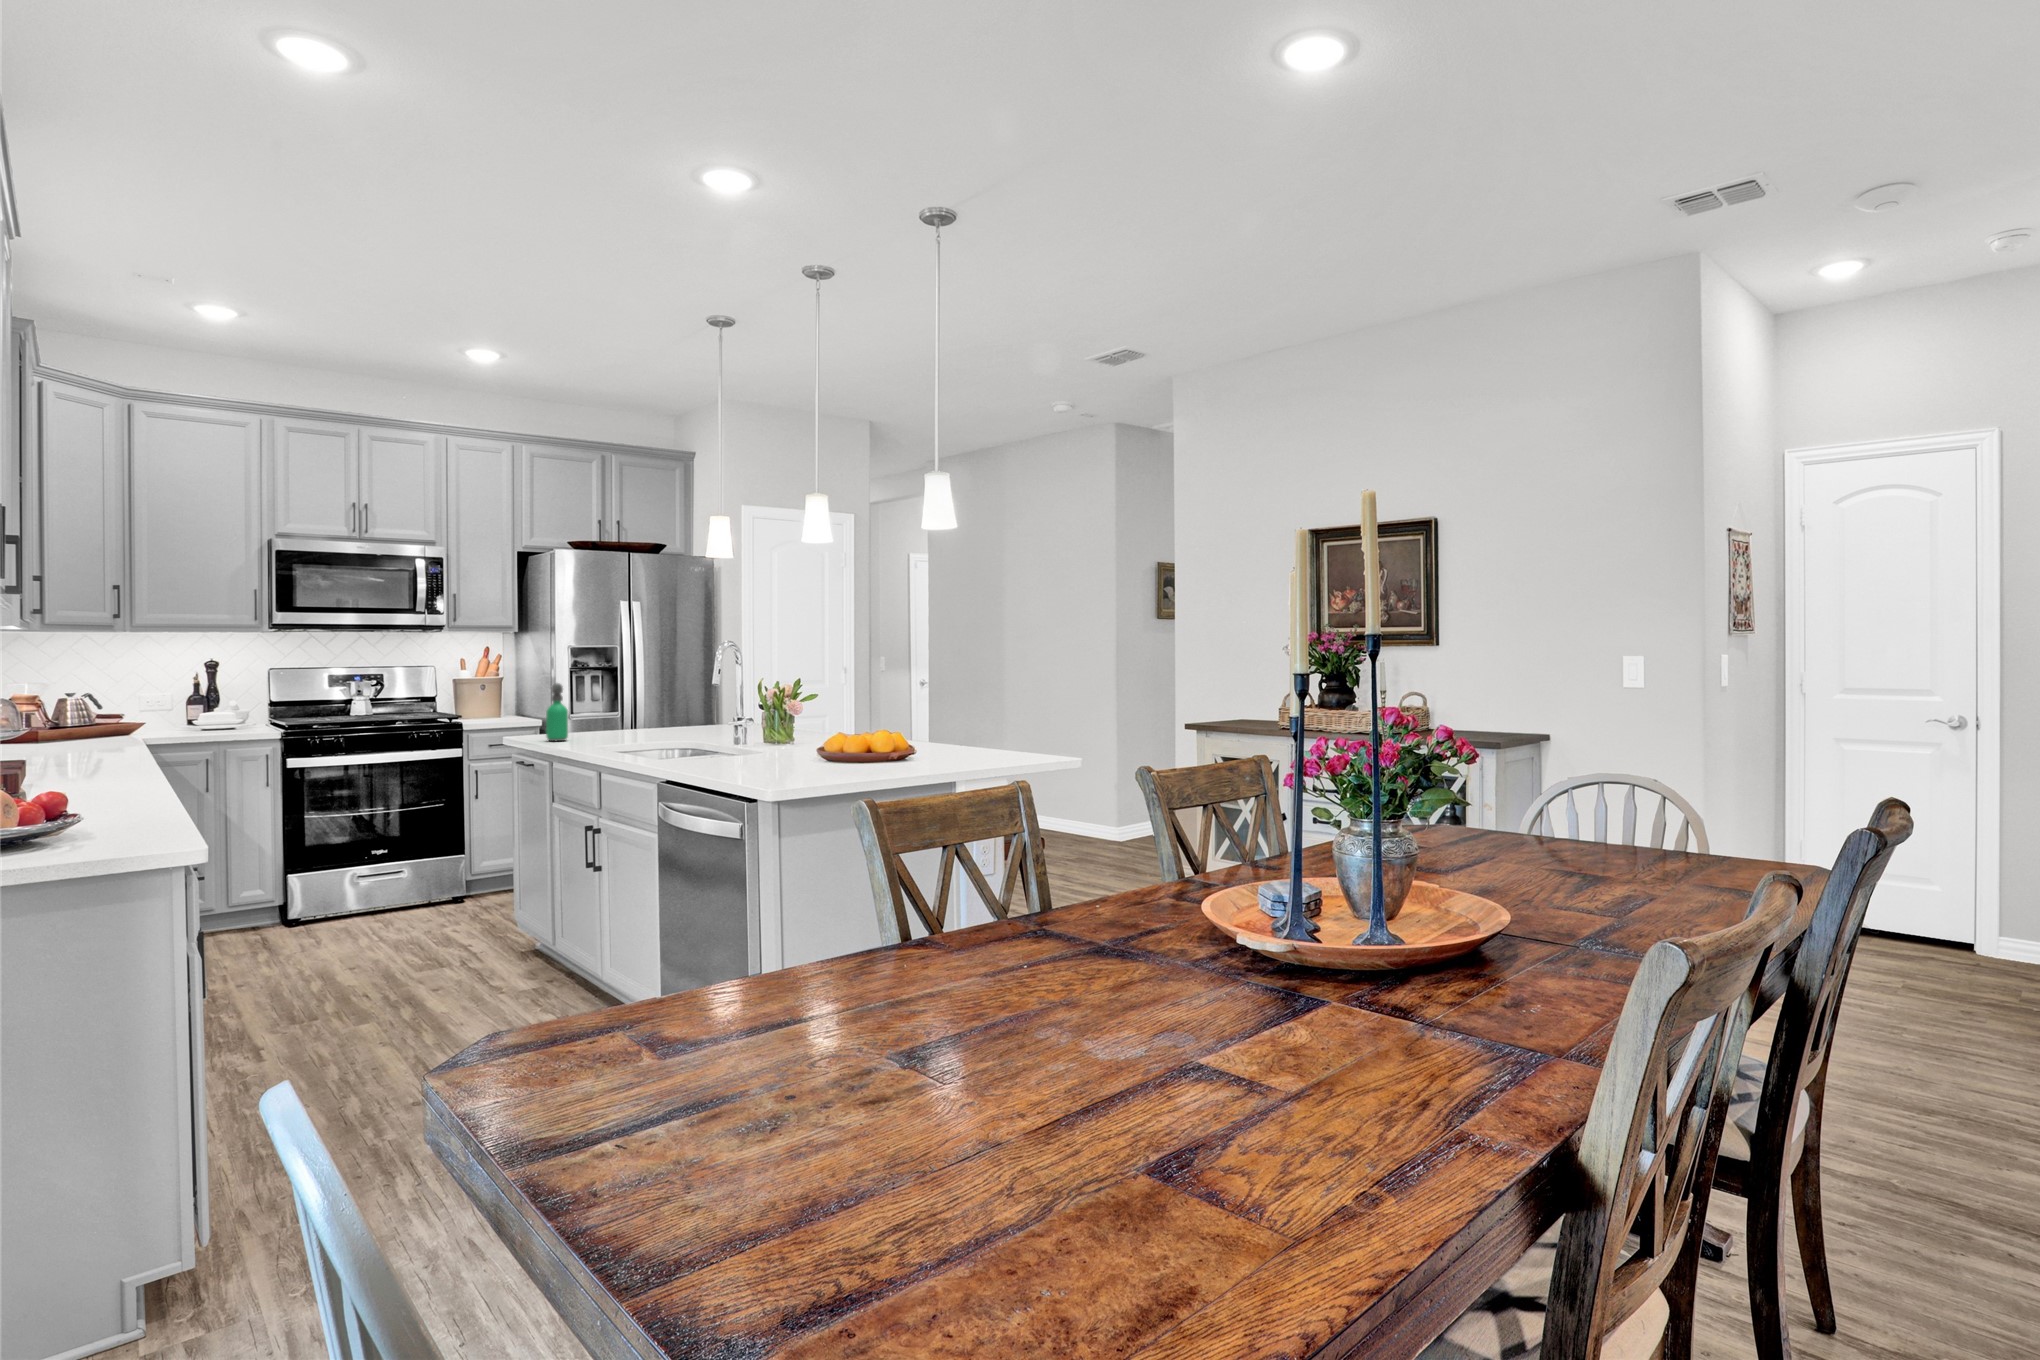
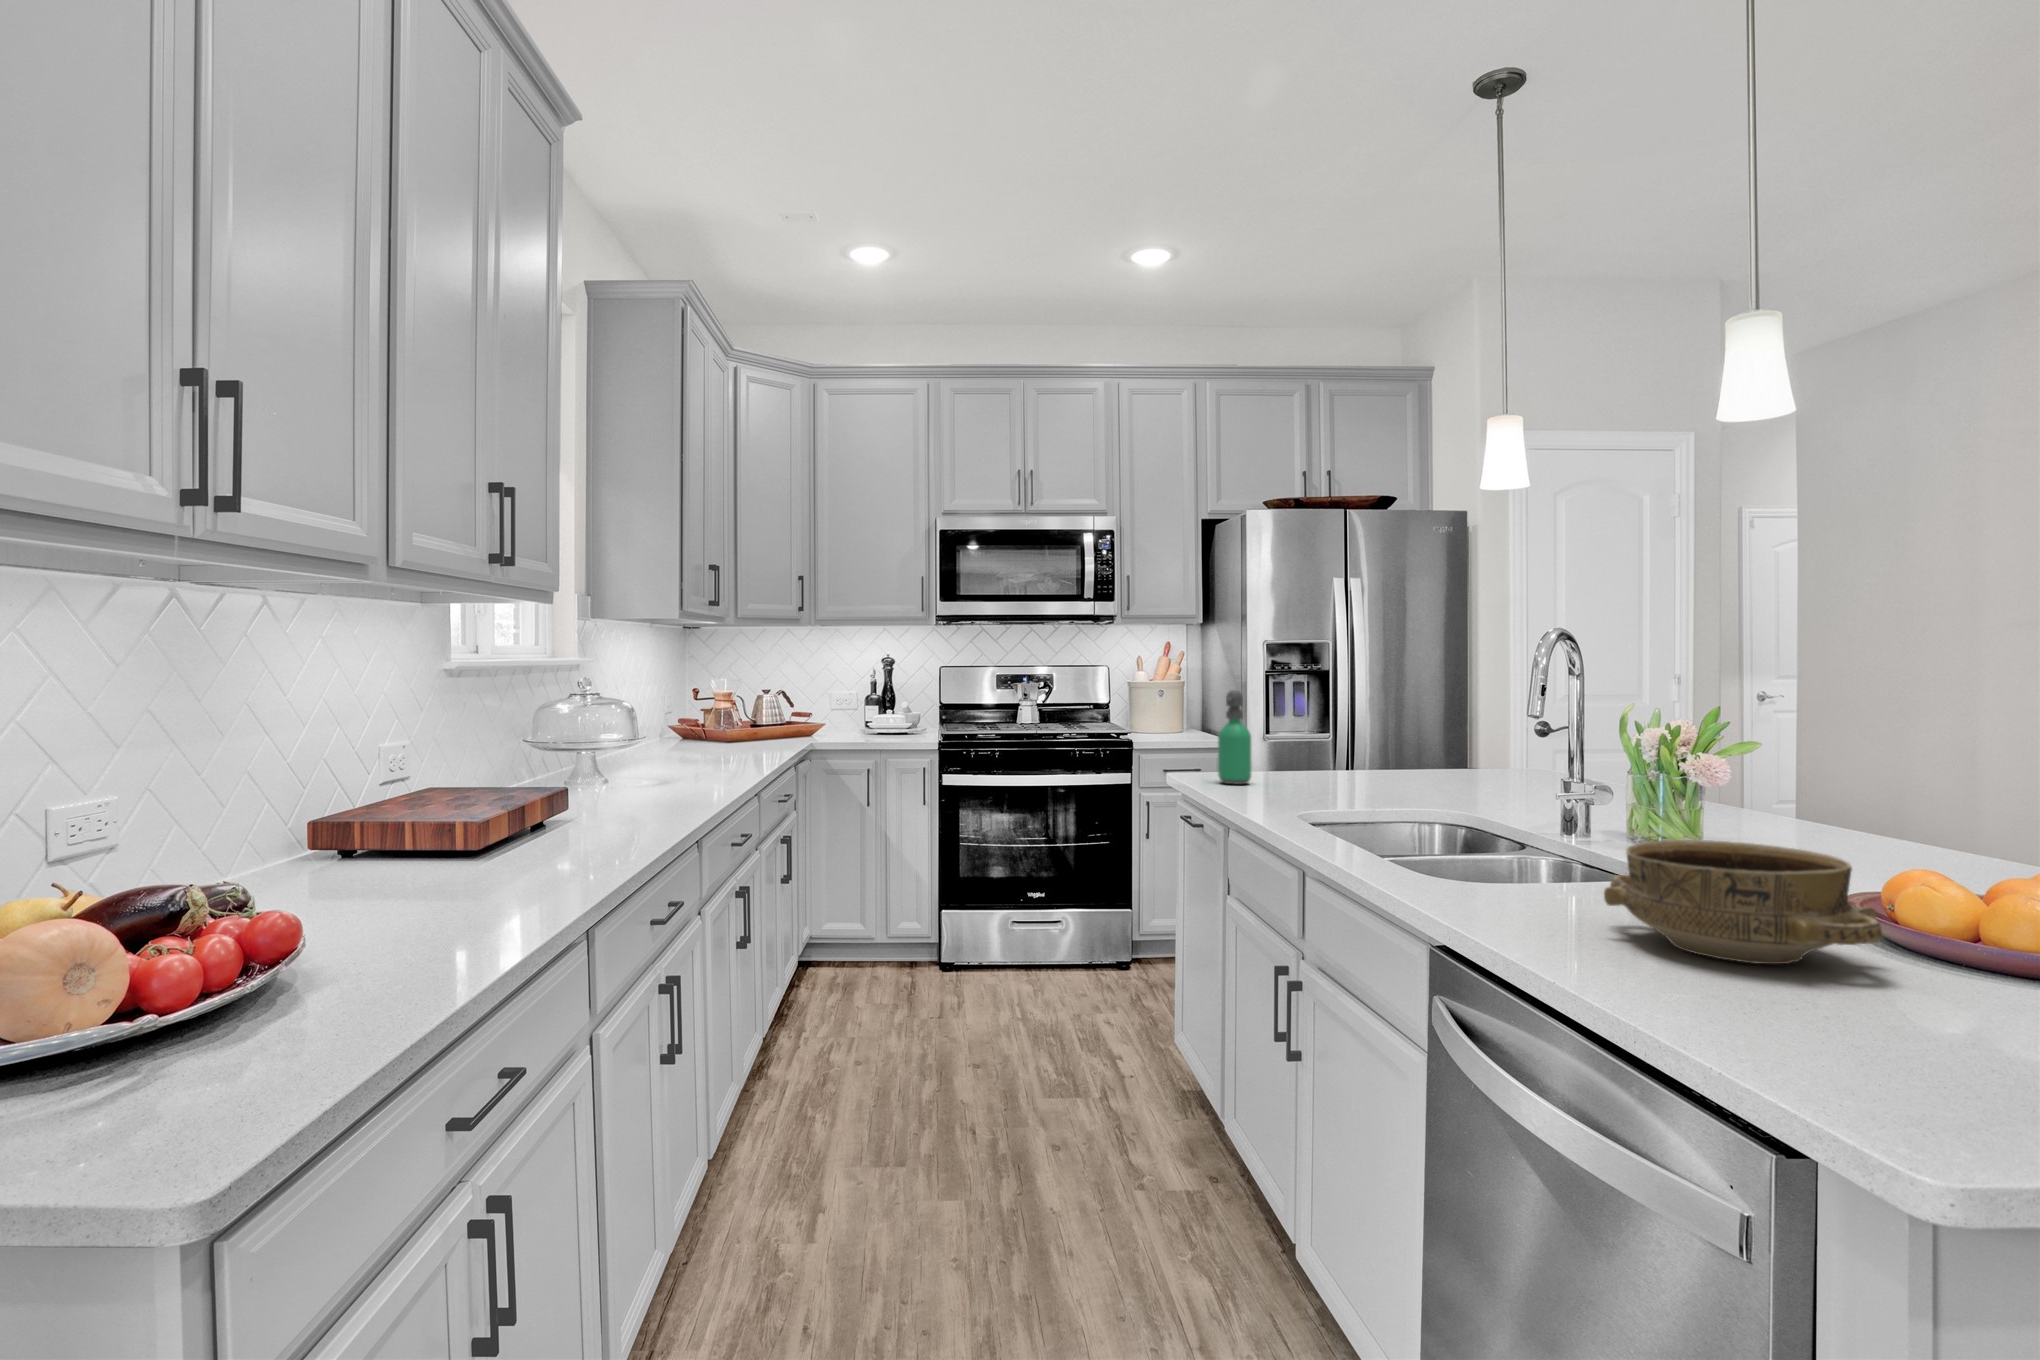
ceramic bowl: none [721,735,804,773] -> present [1604,840,1882,964]

